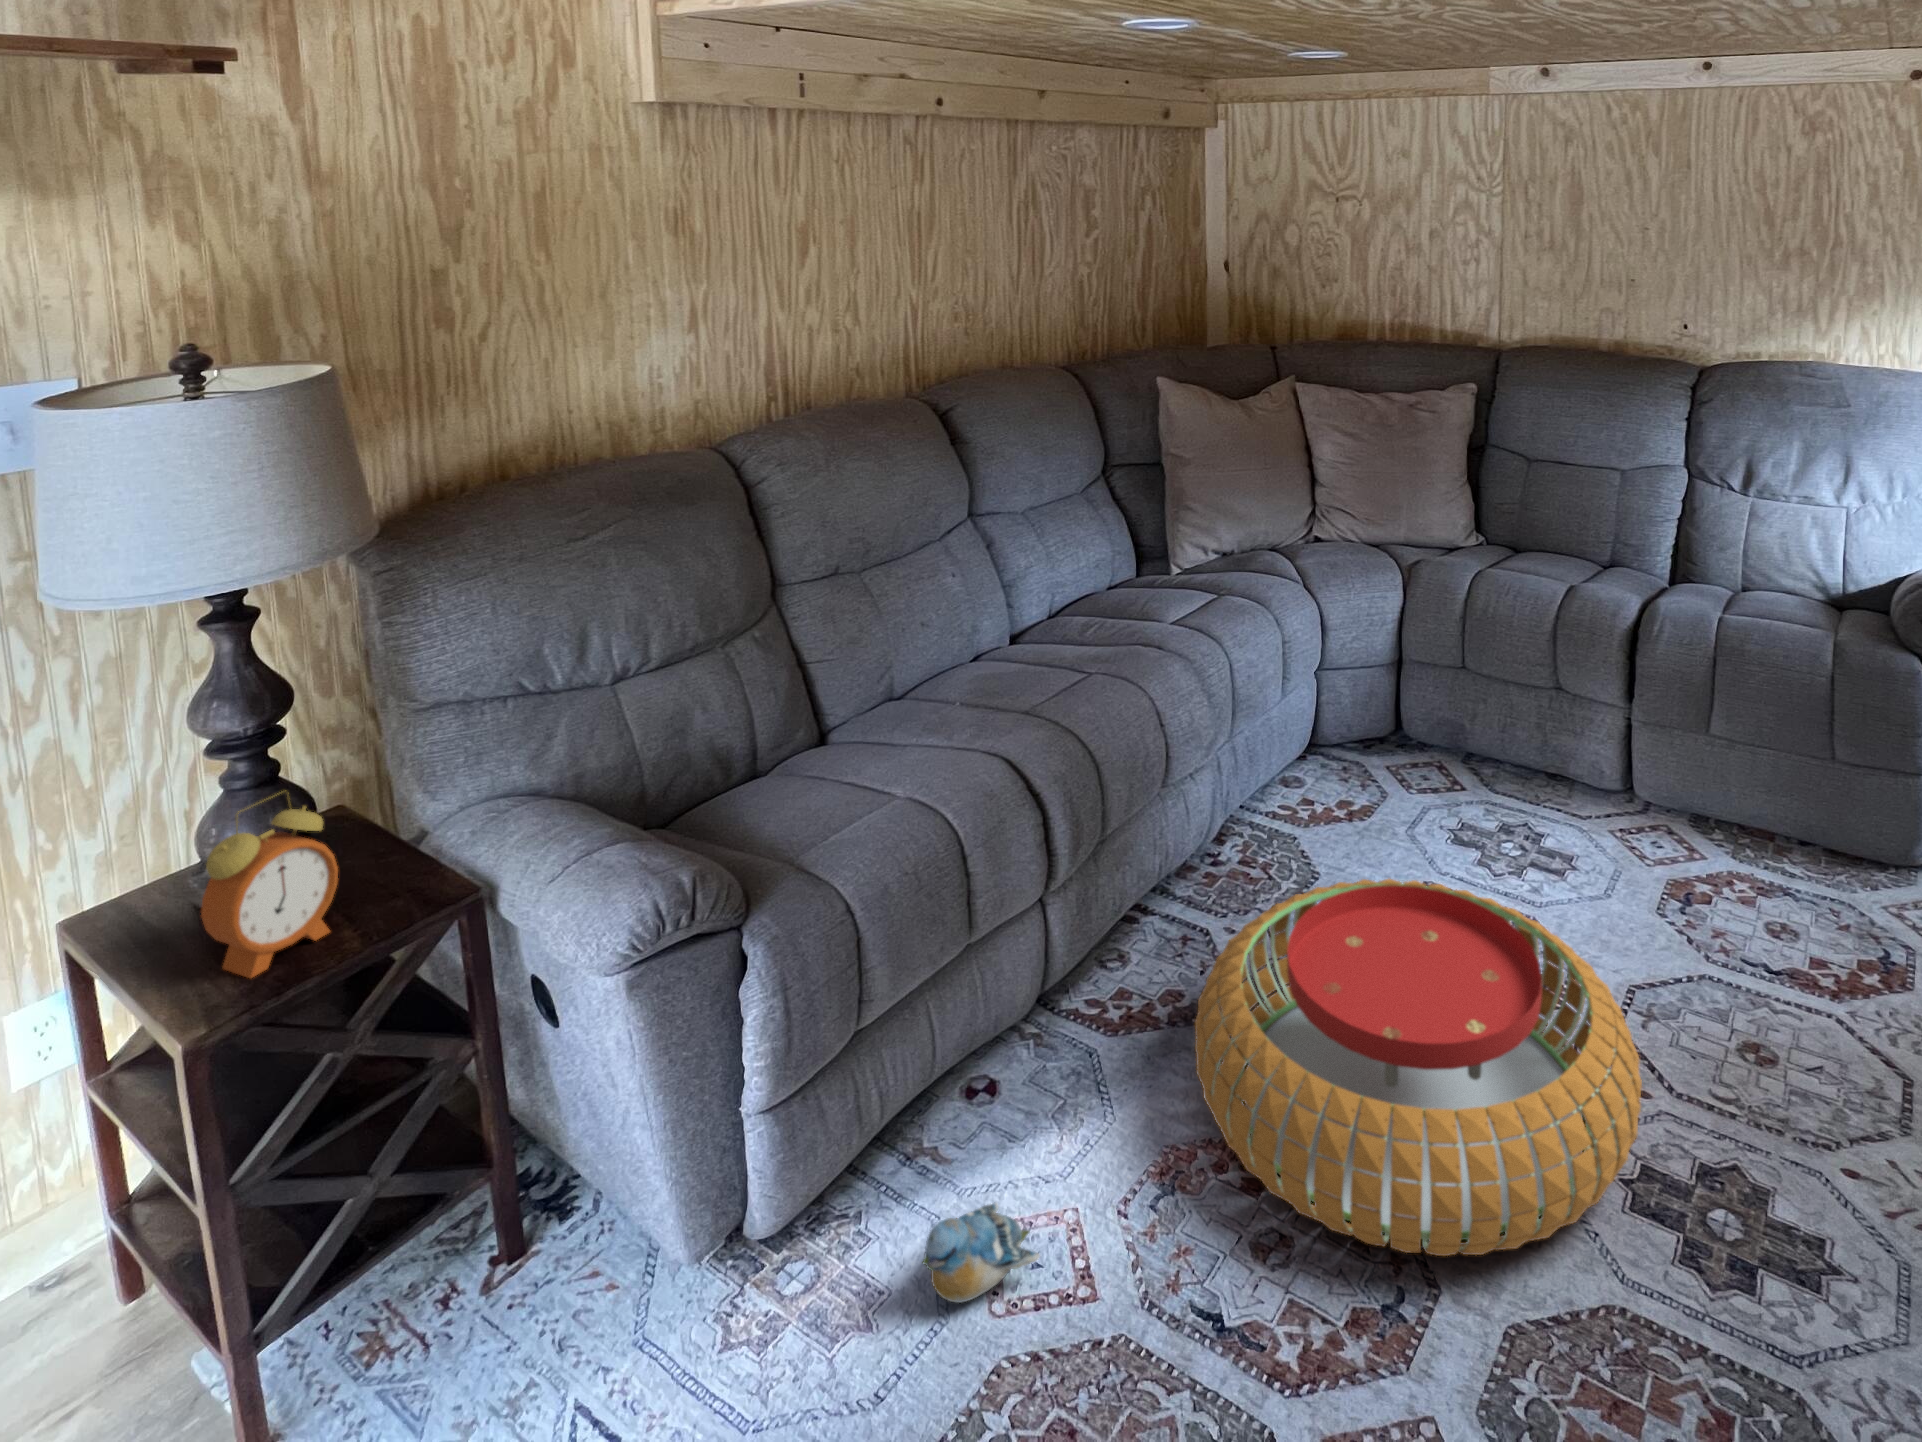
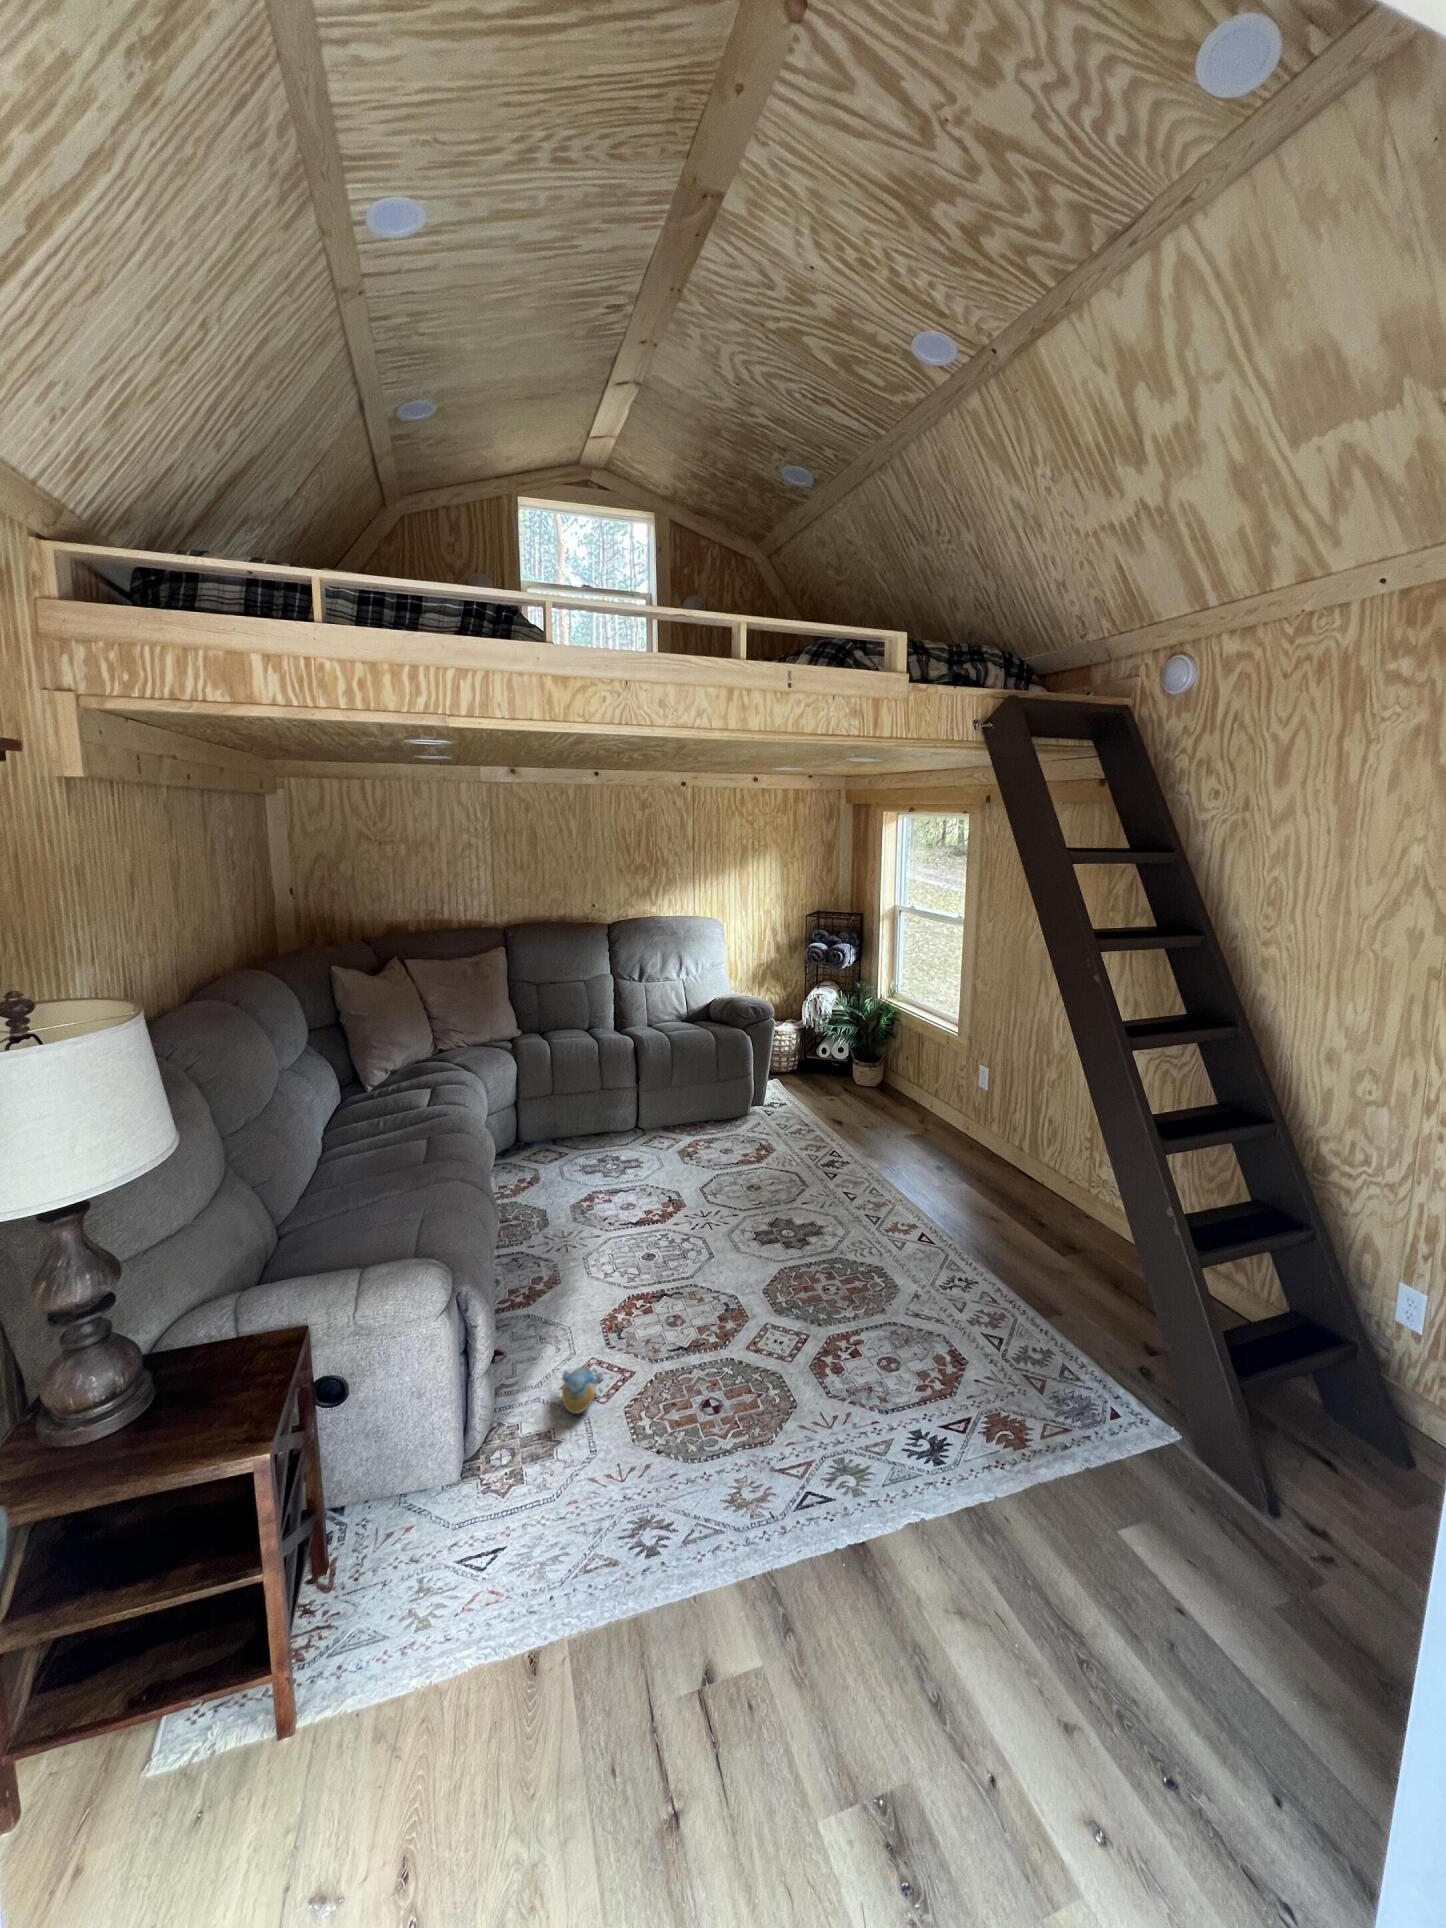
alarm clock: present [201,793,338,978] -> none [156,1306,213,1450]
pouf: present [1195,879,1642,1256] -> none [568,1165,765,1306]

